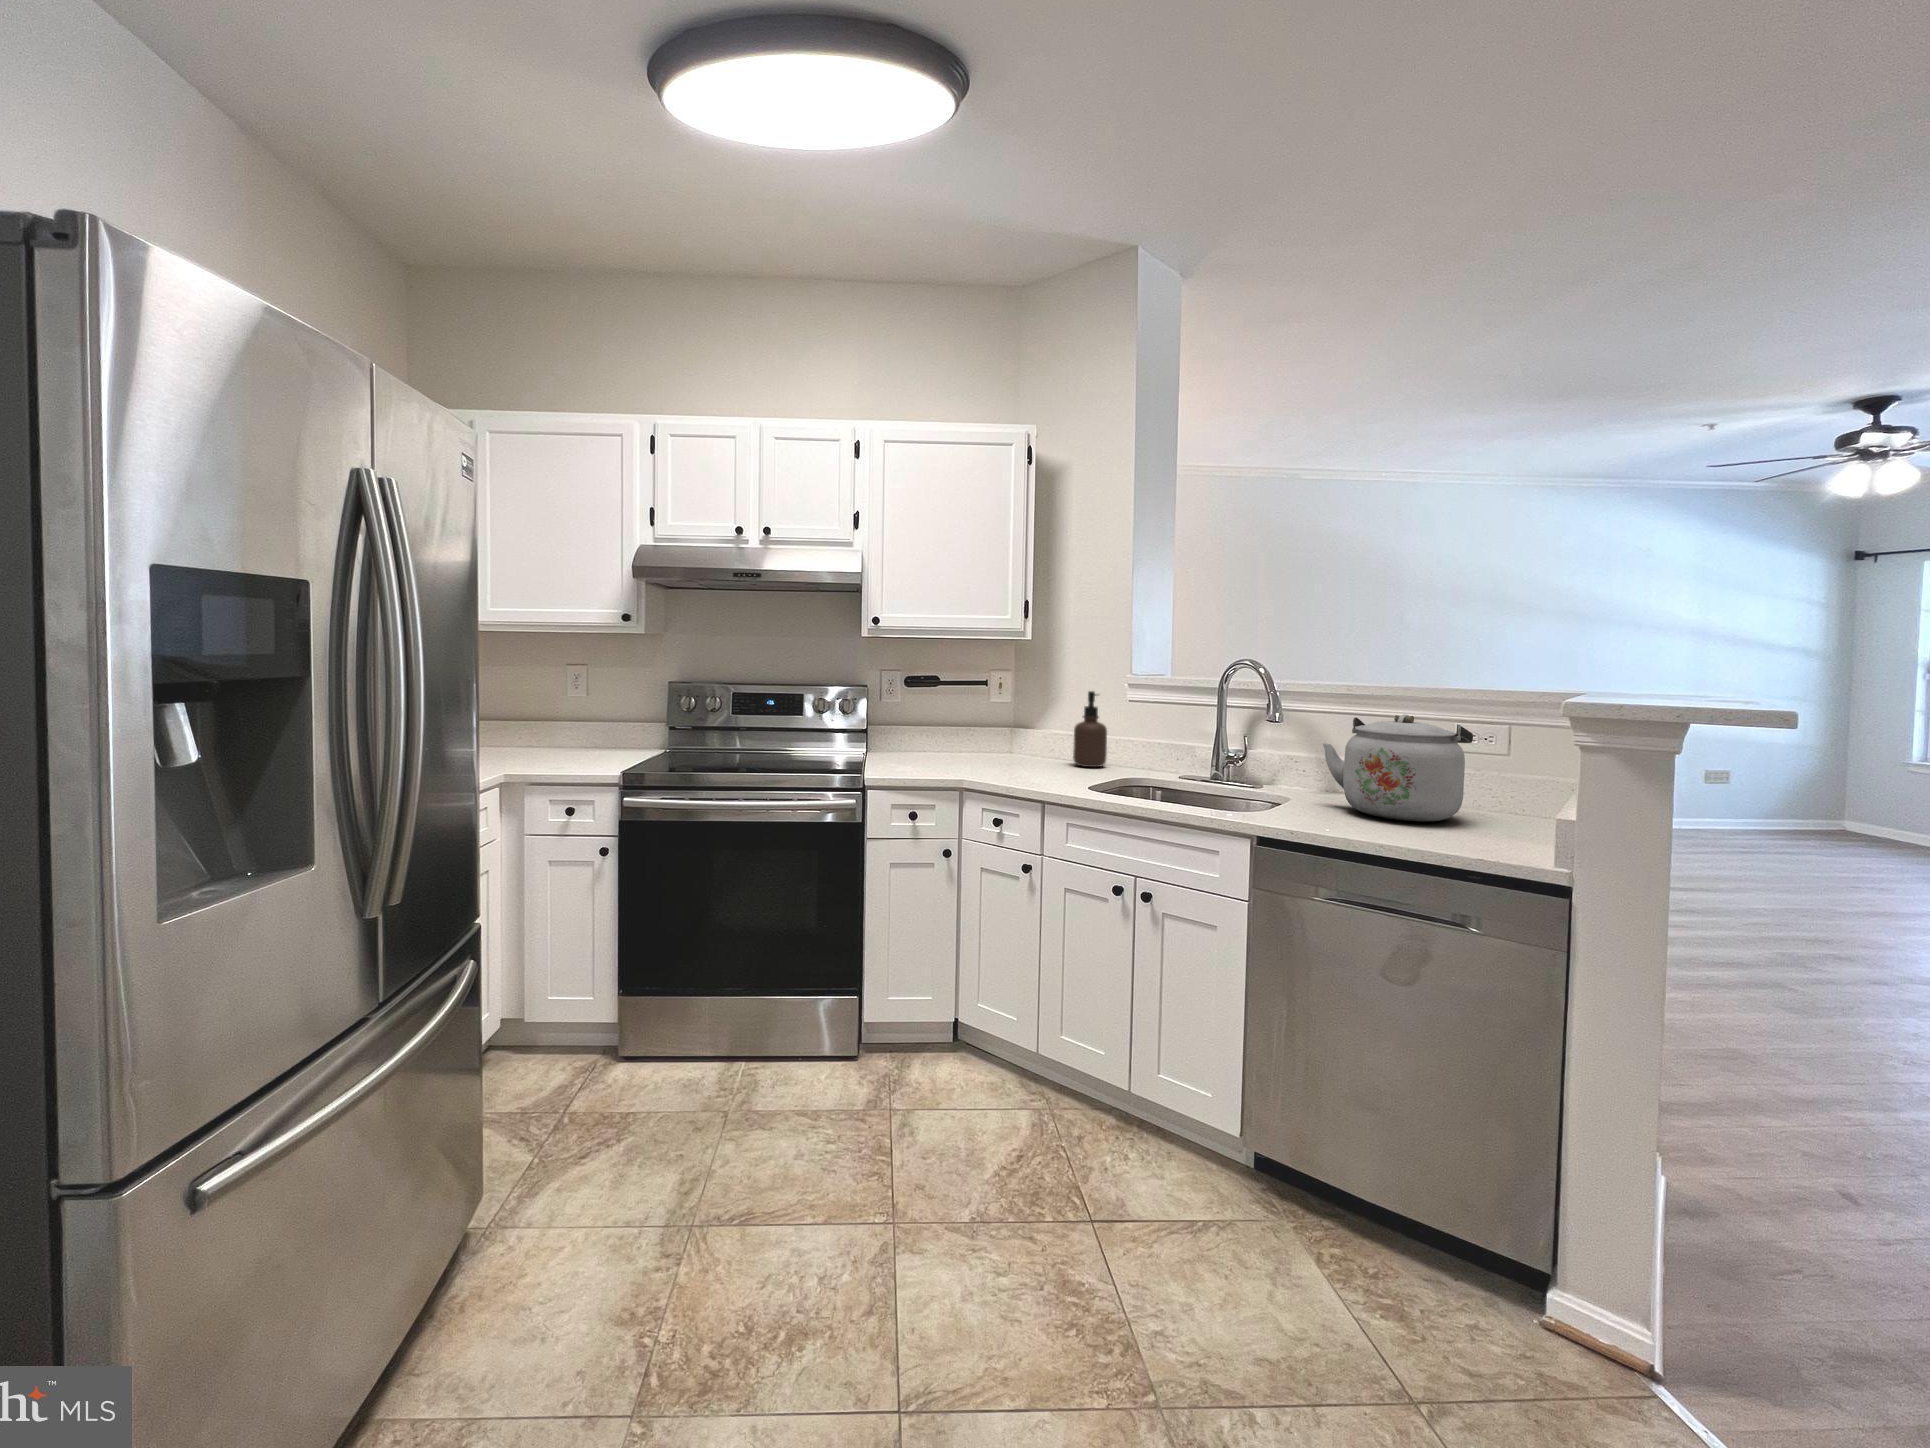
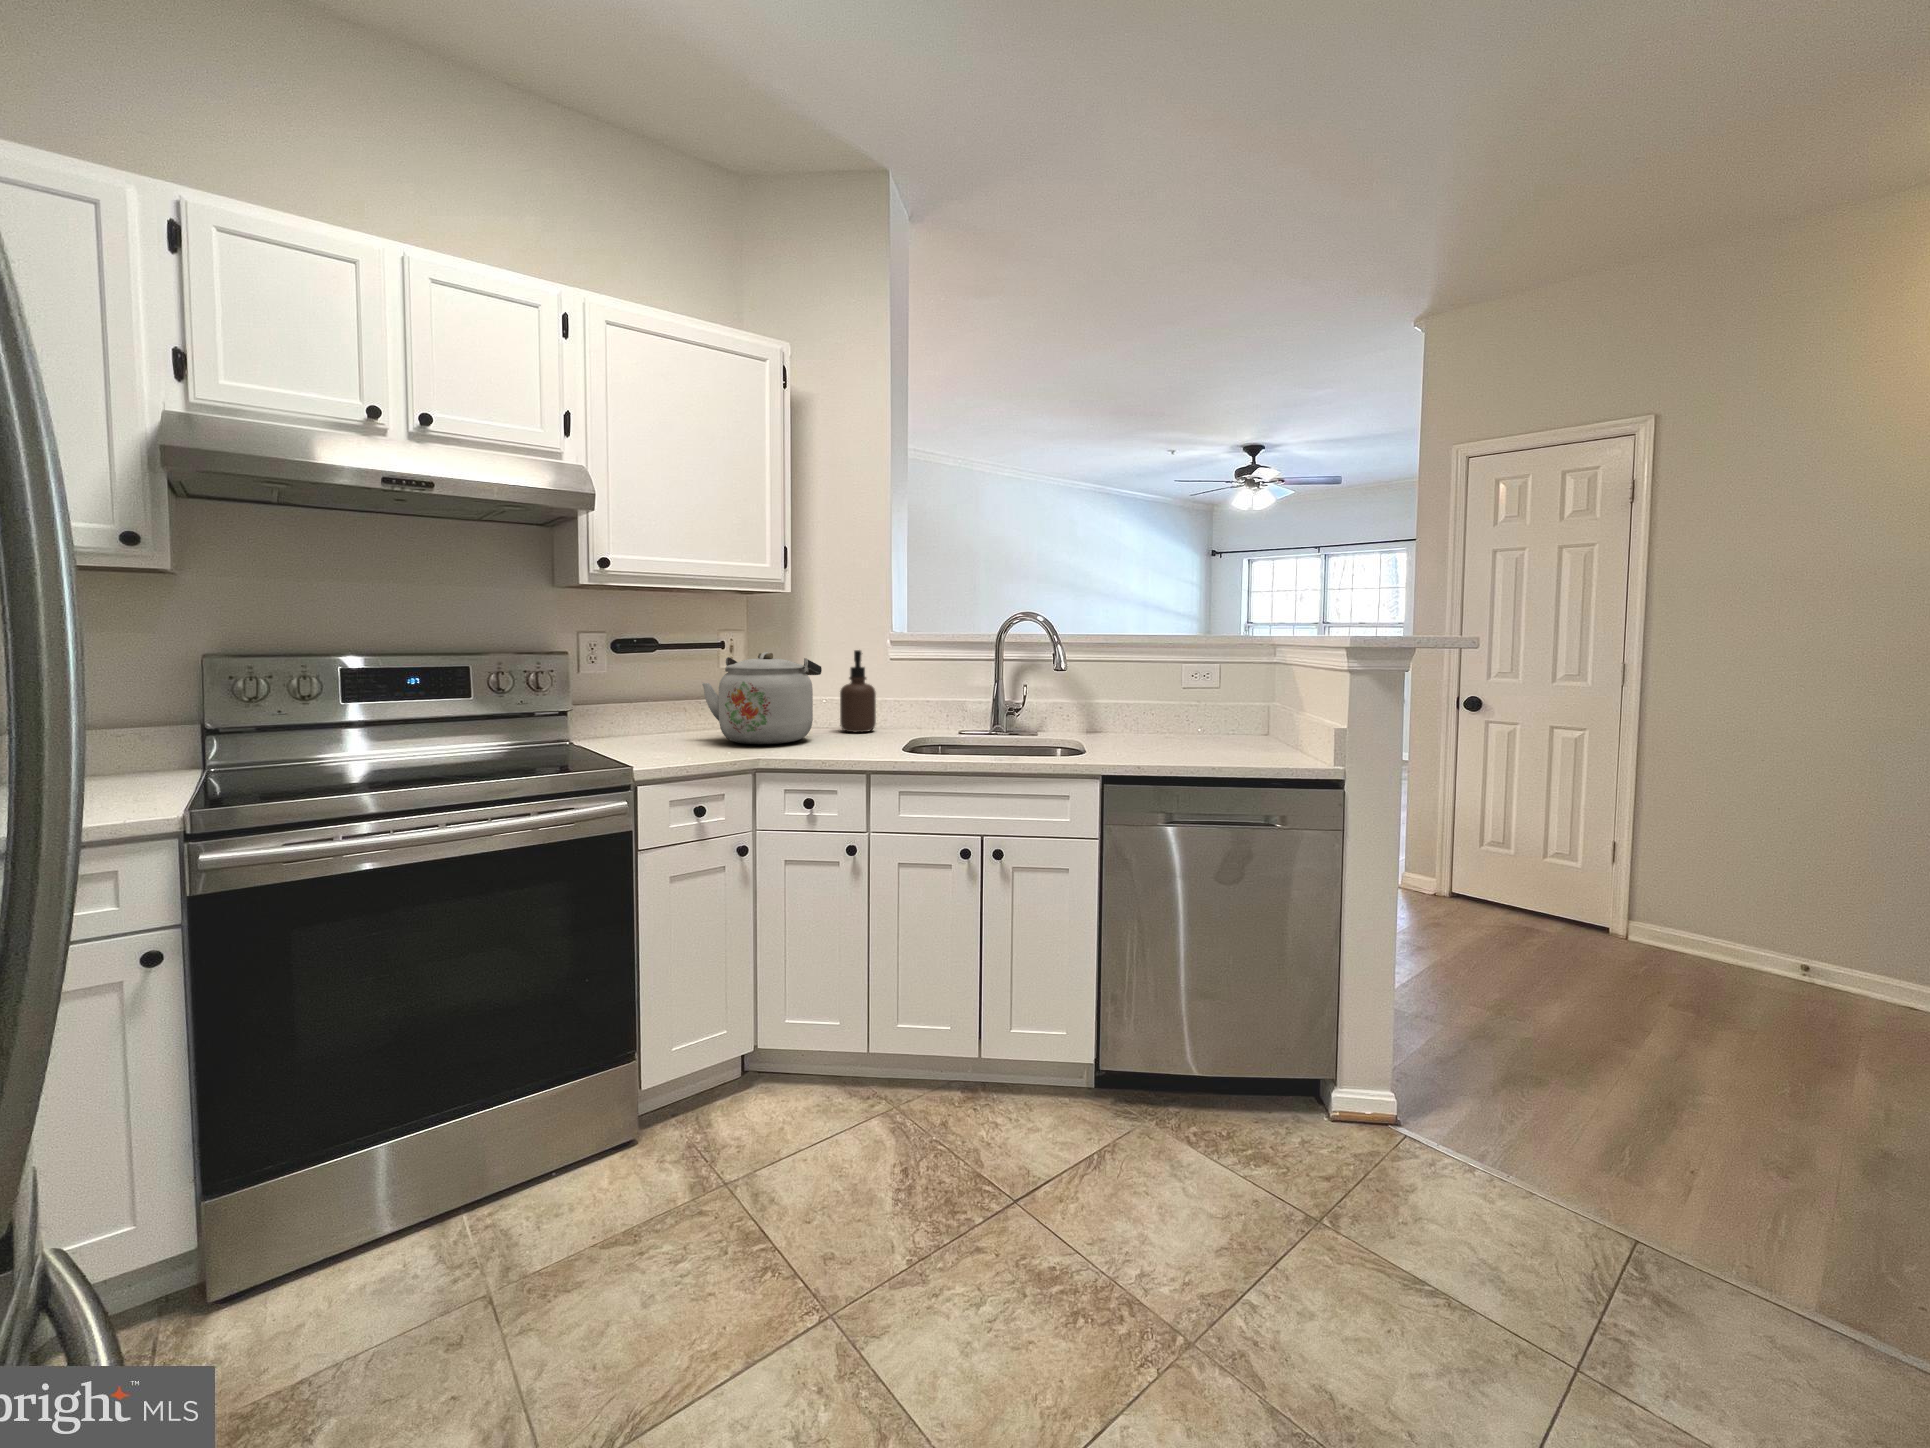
kettle: present [1323,714,1473,821] -> present [702,652,822,744]

